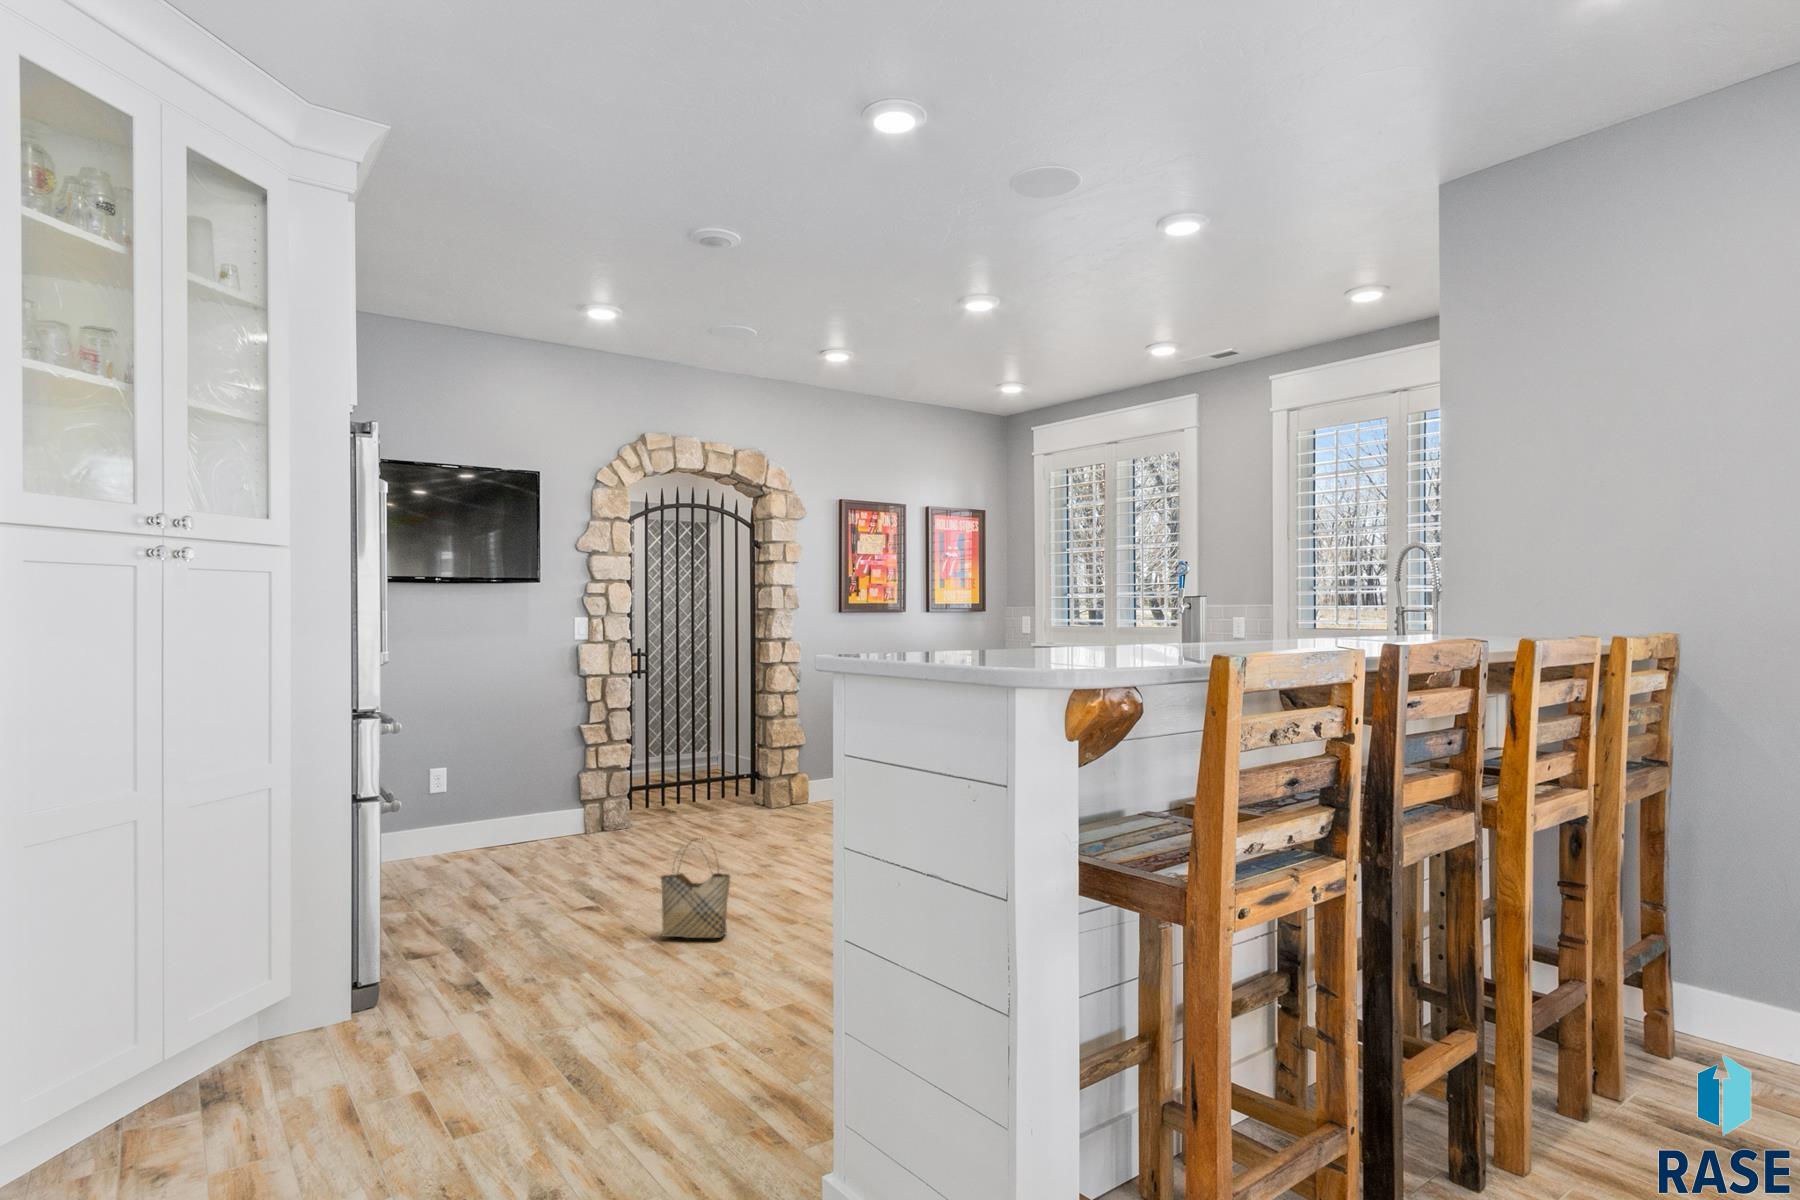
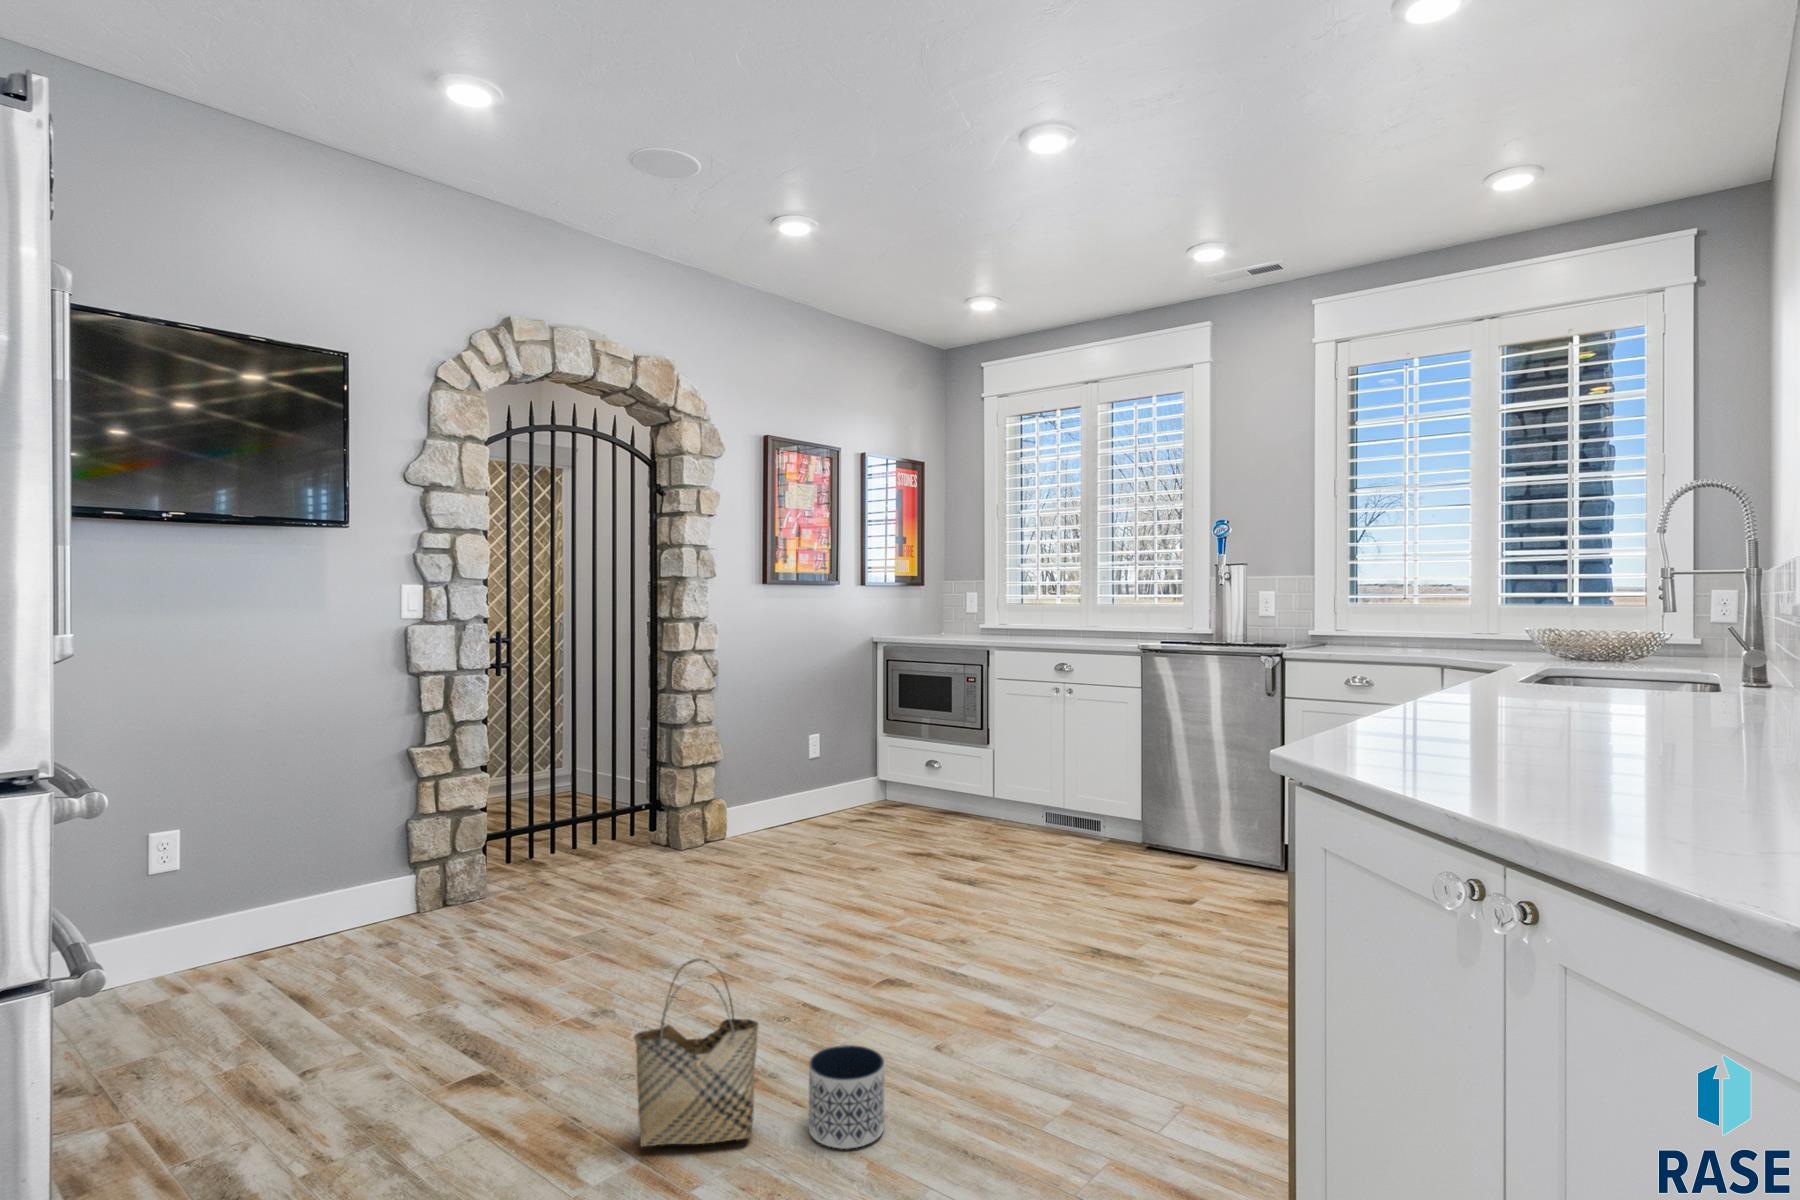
planter: none [756,894,800,946] -> present [809,1045,884,1149]

